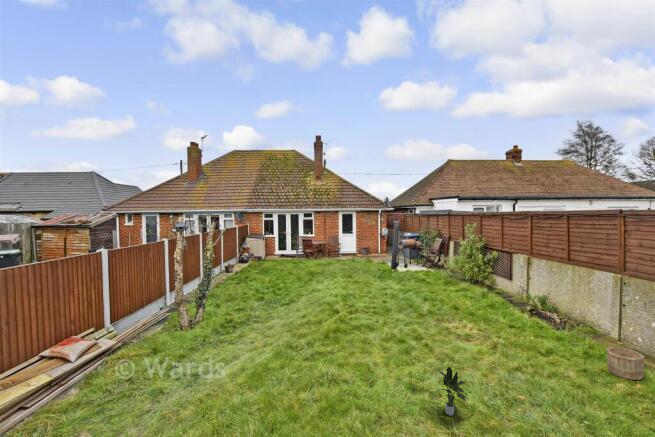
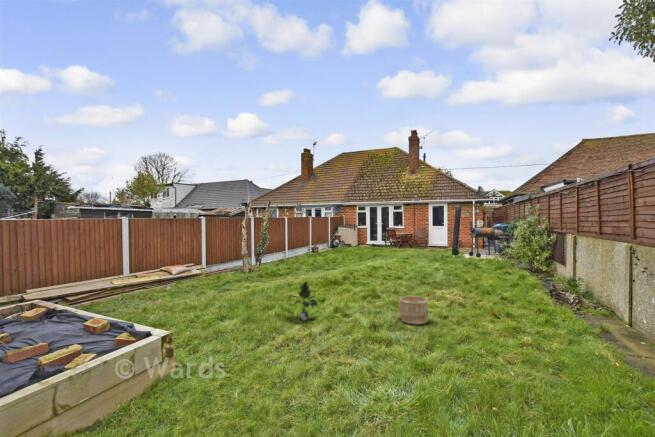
wooden bucket: present [606,347,645,380] -> present [399,296,428,324]

